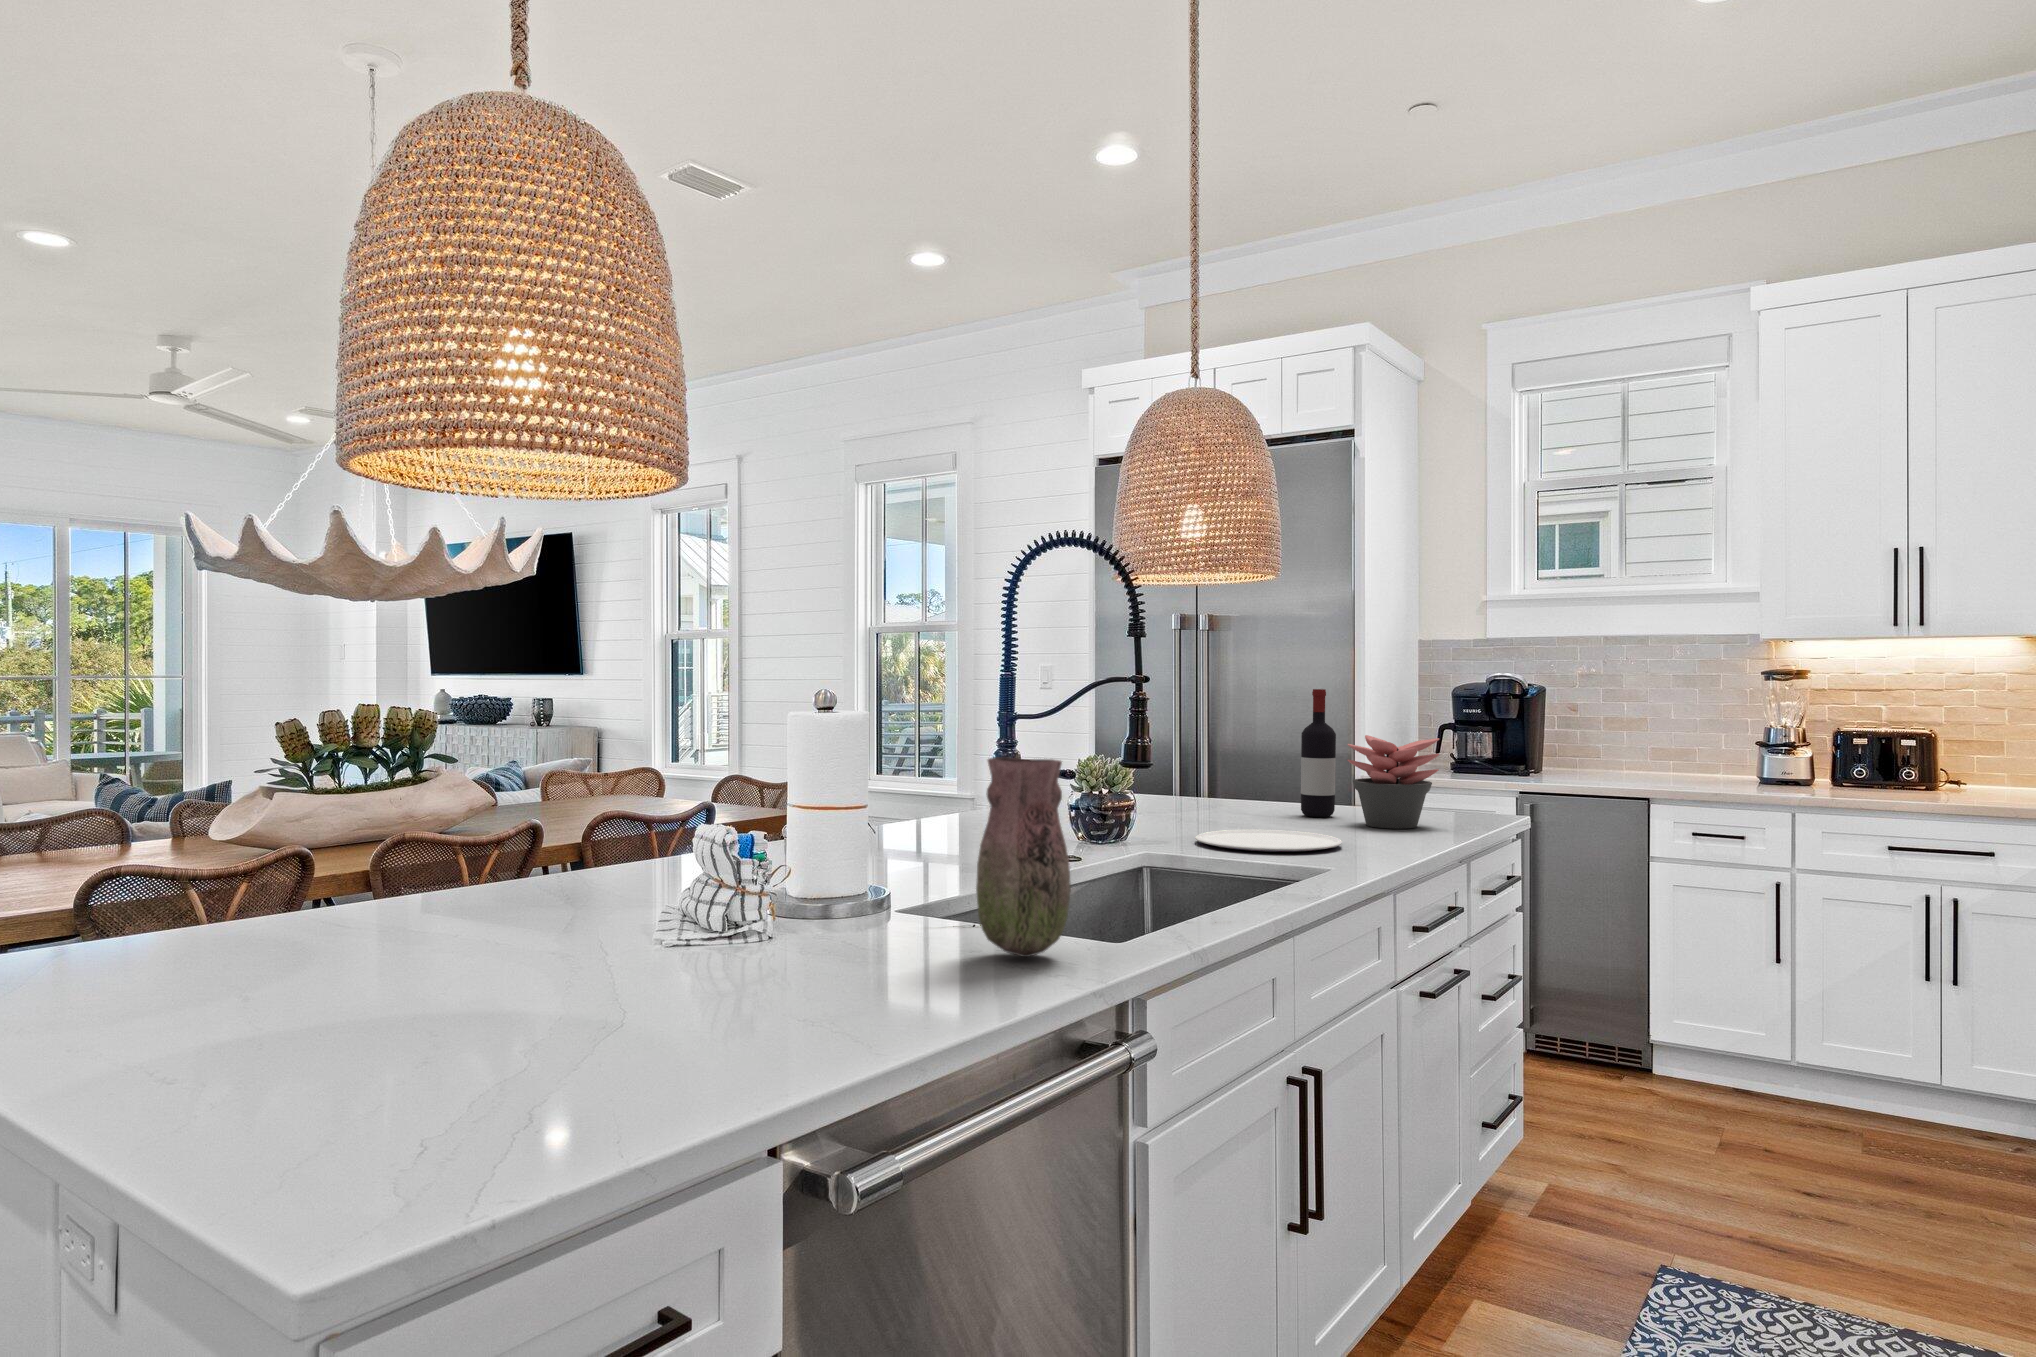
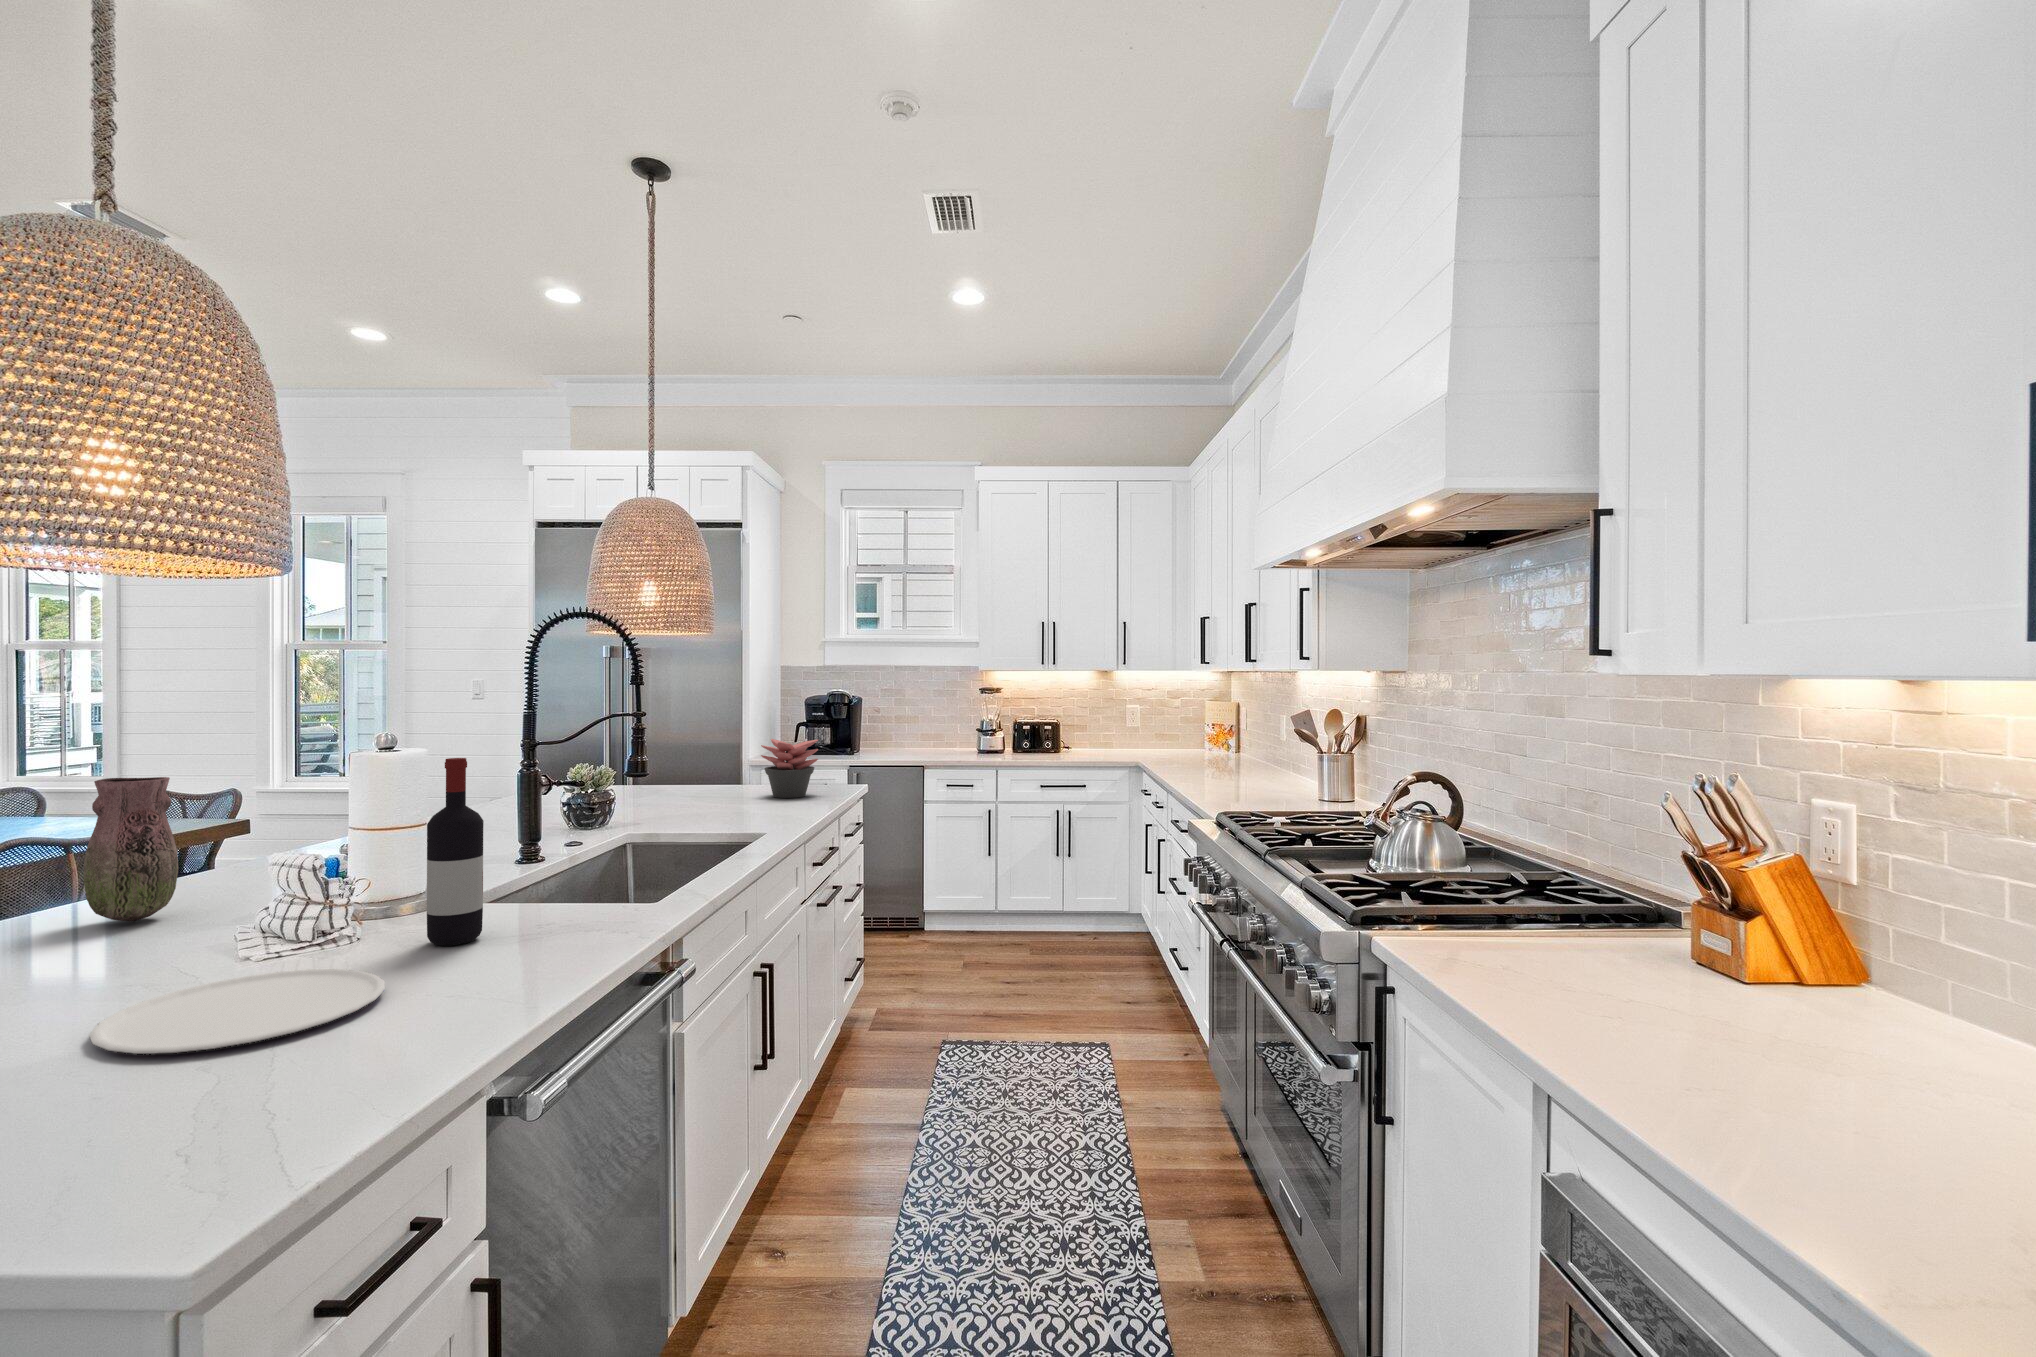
wine bottle: present [1301,689,1336,817] -> present [427,758,484,946]
vase: present [976,757,1071,957] -> present [84,777,178,922]
plate: present [1195,829,1342,852] -> present [89,969,385,1054]

